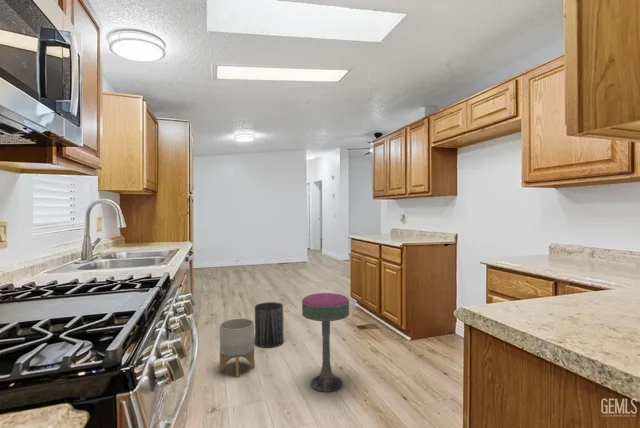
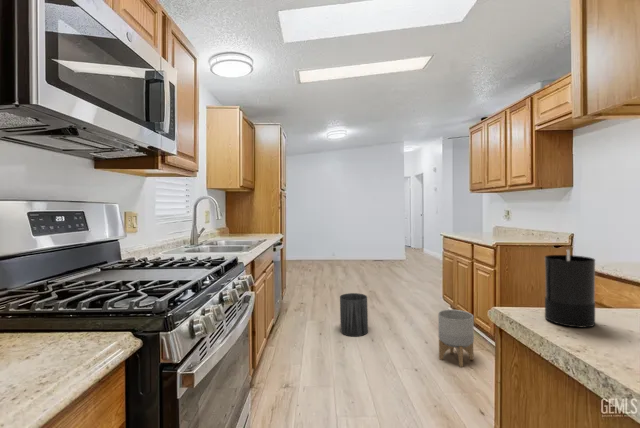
candle: none [511,250,554,320] -> present [545,249,595,327]
bar stool: present [302,293,349,392] -> none [378,287,426,385]
planter: present [220,318,254,377] -> present [438,310,474,367]

